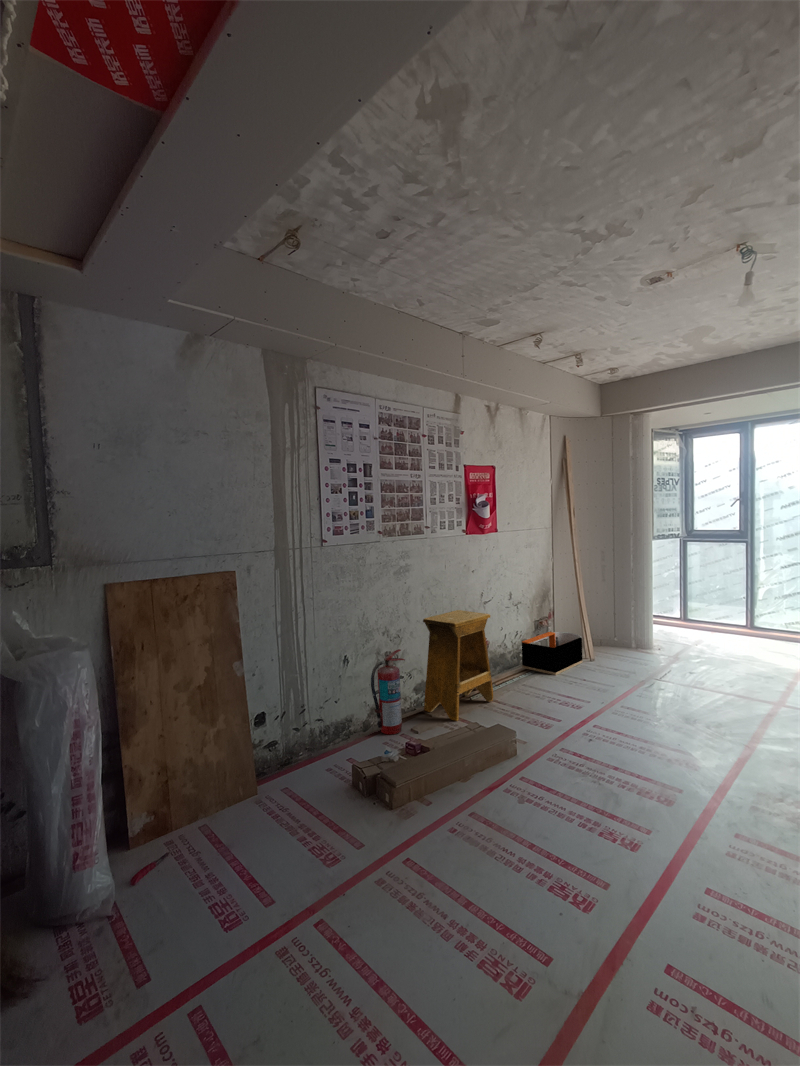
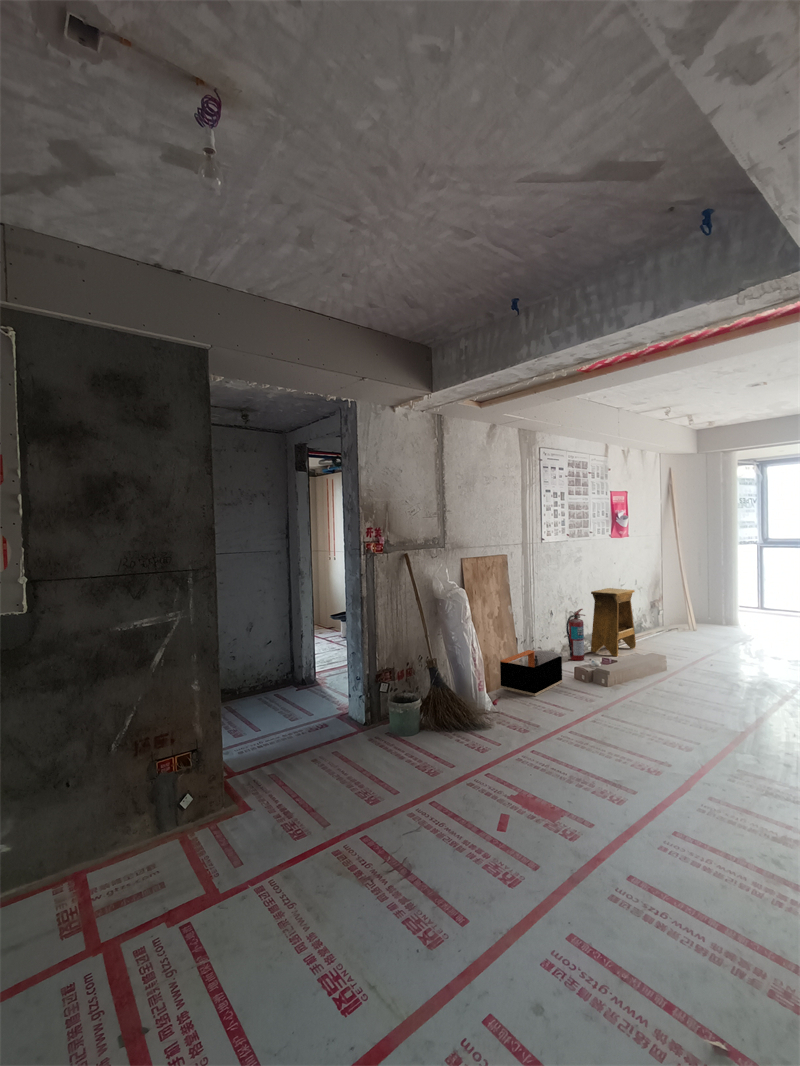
storage bin: present [522,632,583,675] -> present [500,650,562,696]

